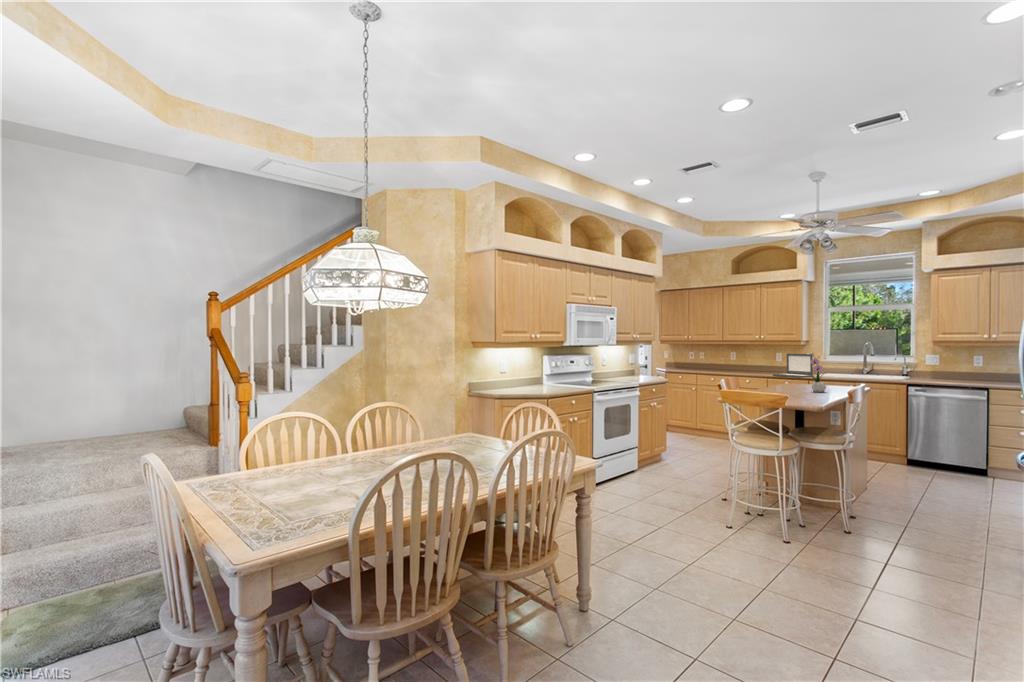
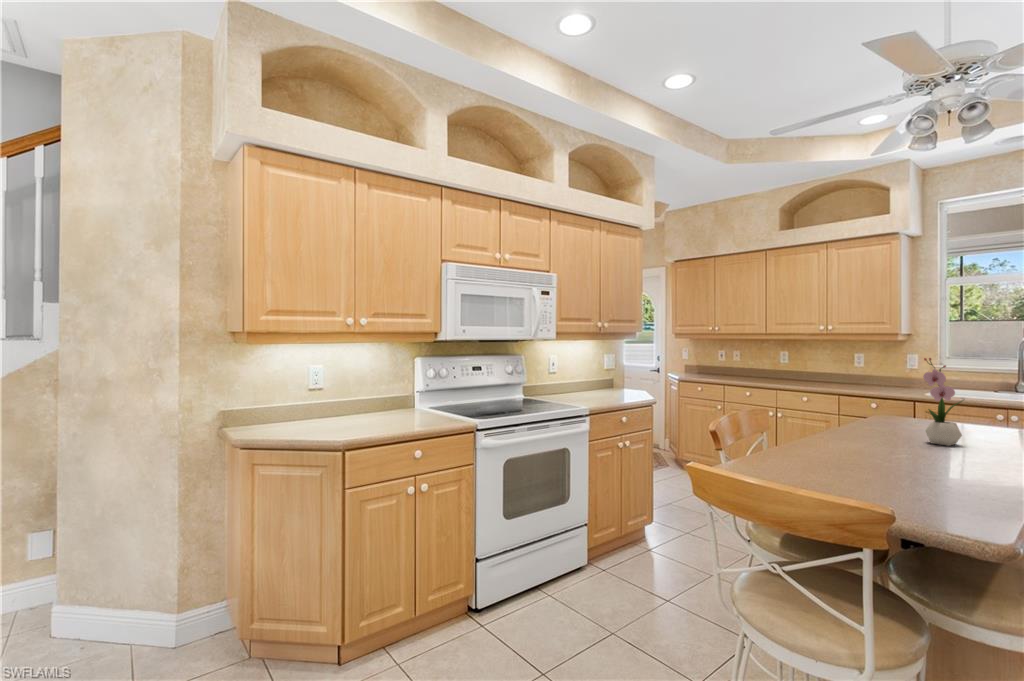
laptop: present [773,354,813,378] -> none [847,355,921,397]

